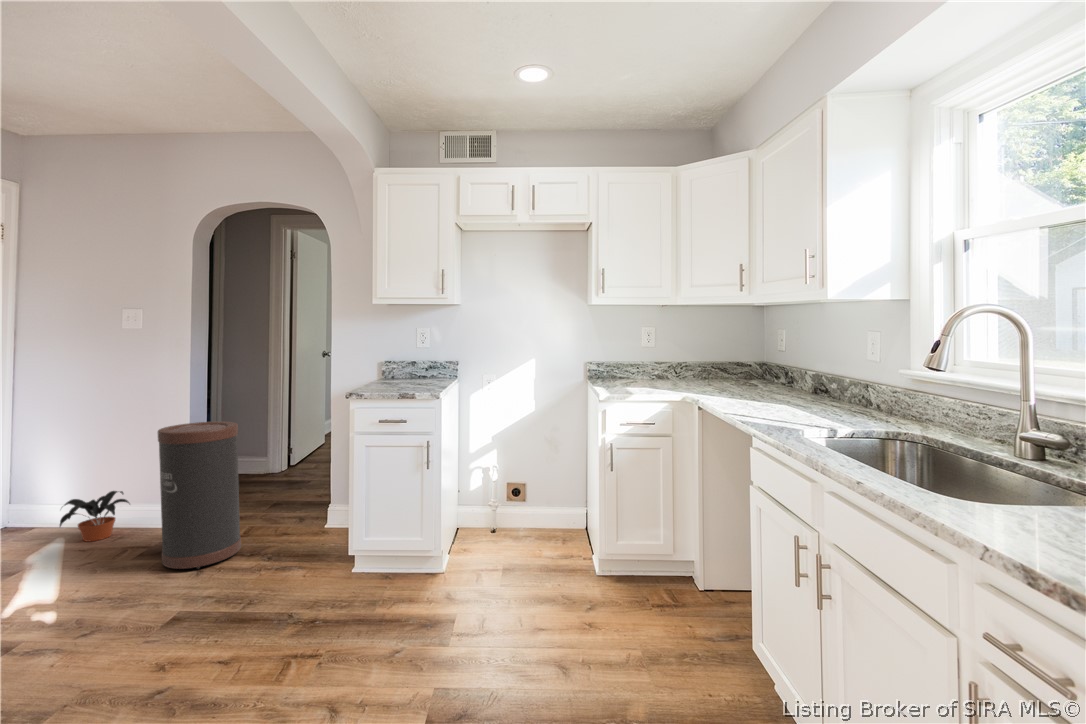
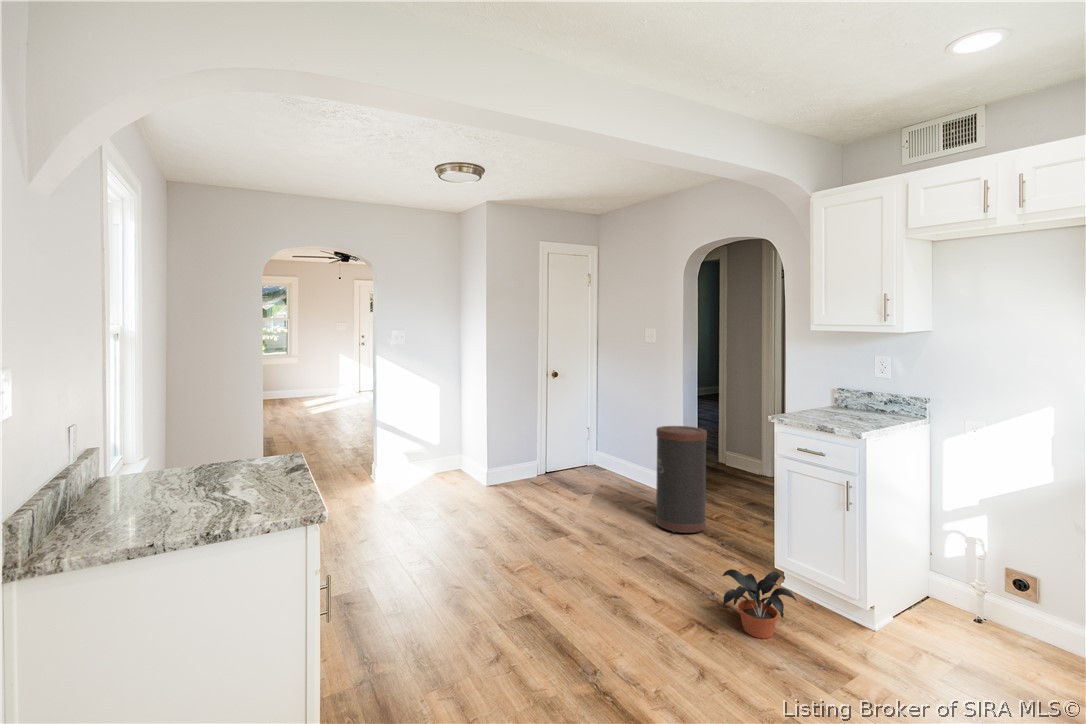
potted plant: present [60,491,129,542] -> present [722,569,796,639]

